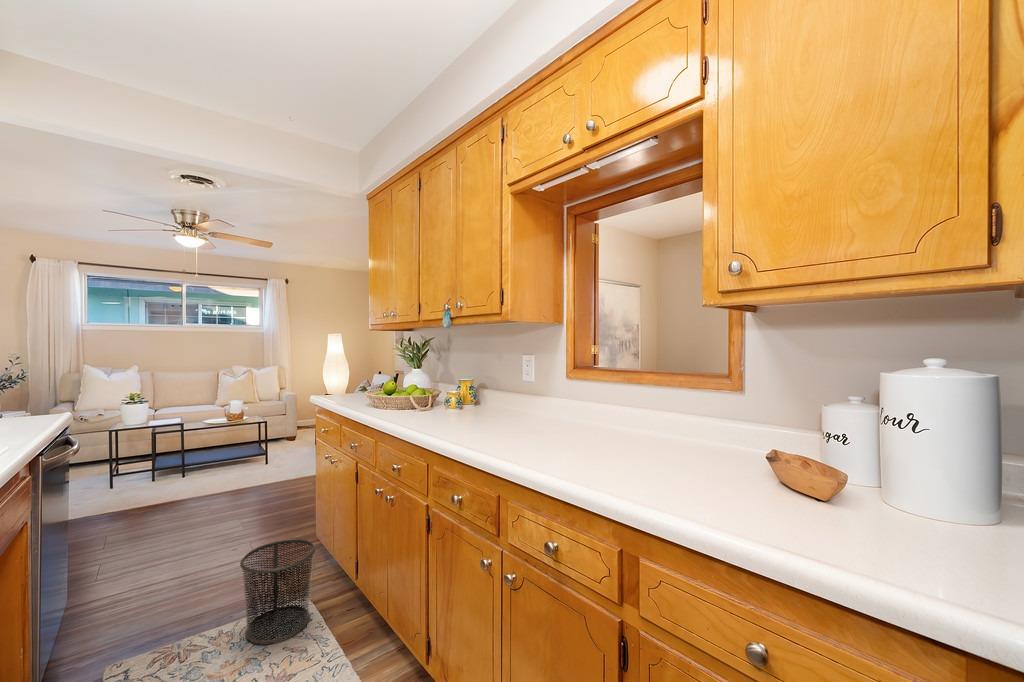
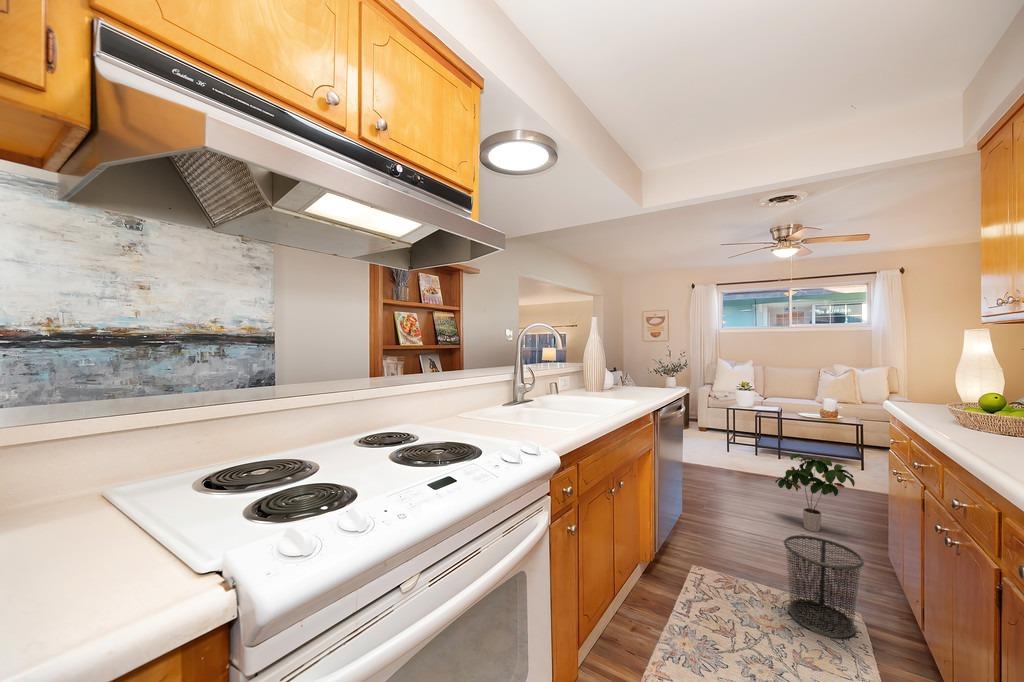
potted plant: none [199,460,281,541] -> present [775,454,855,532]

